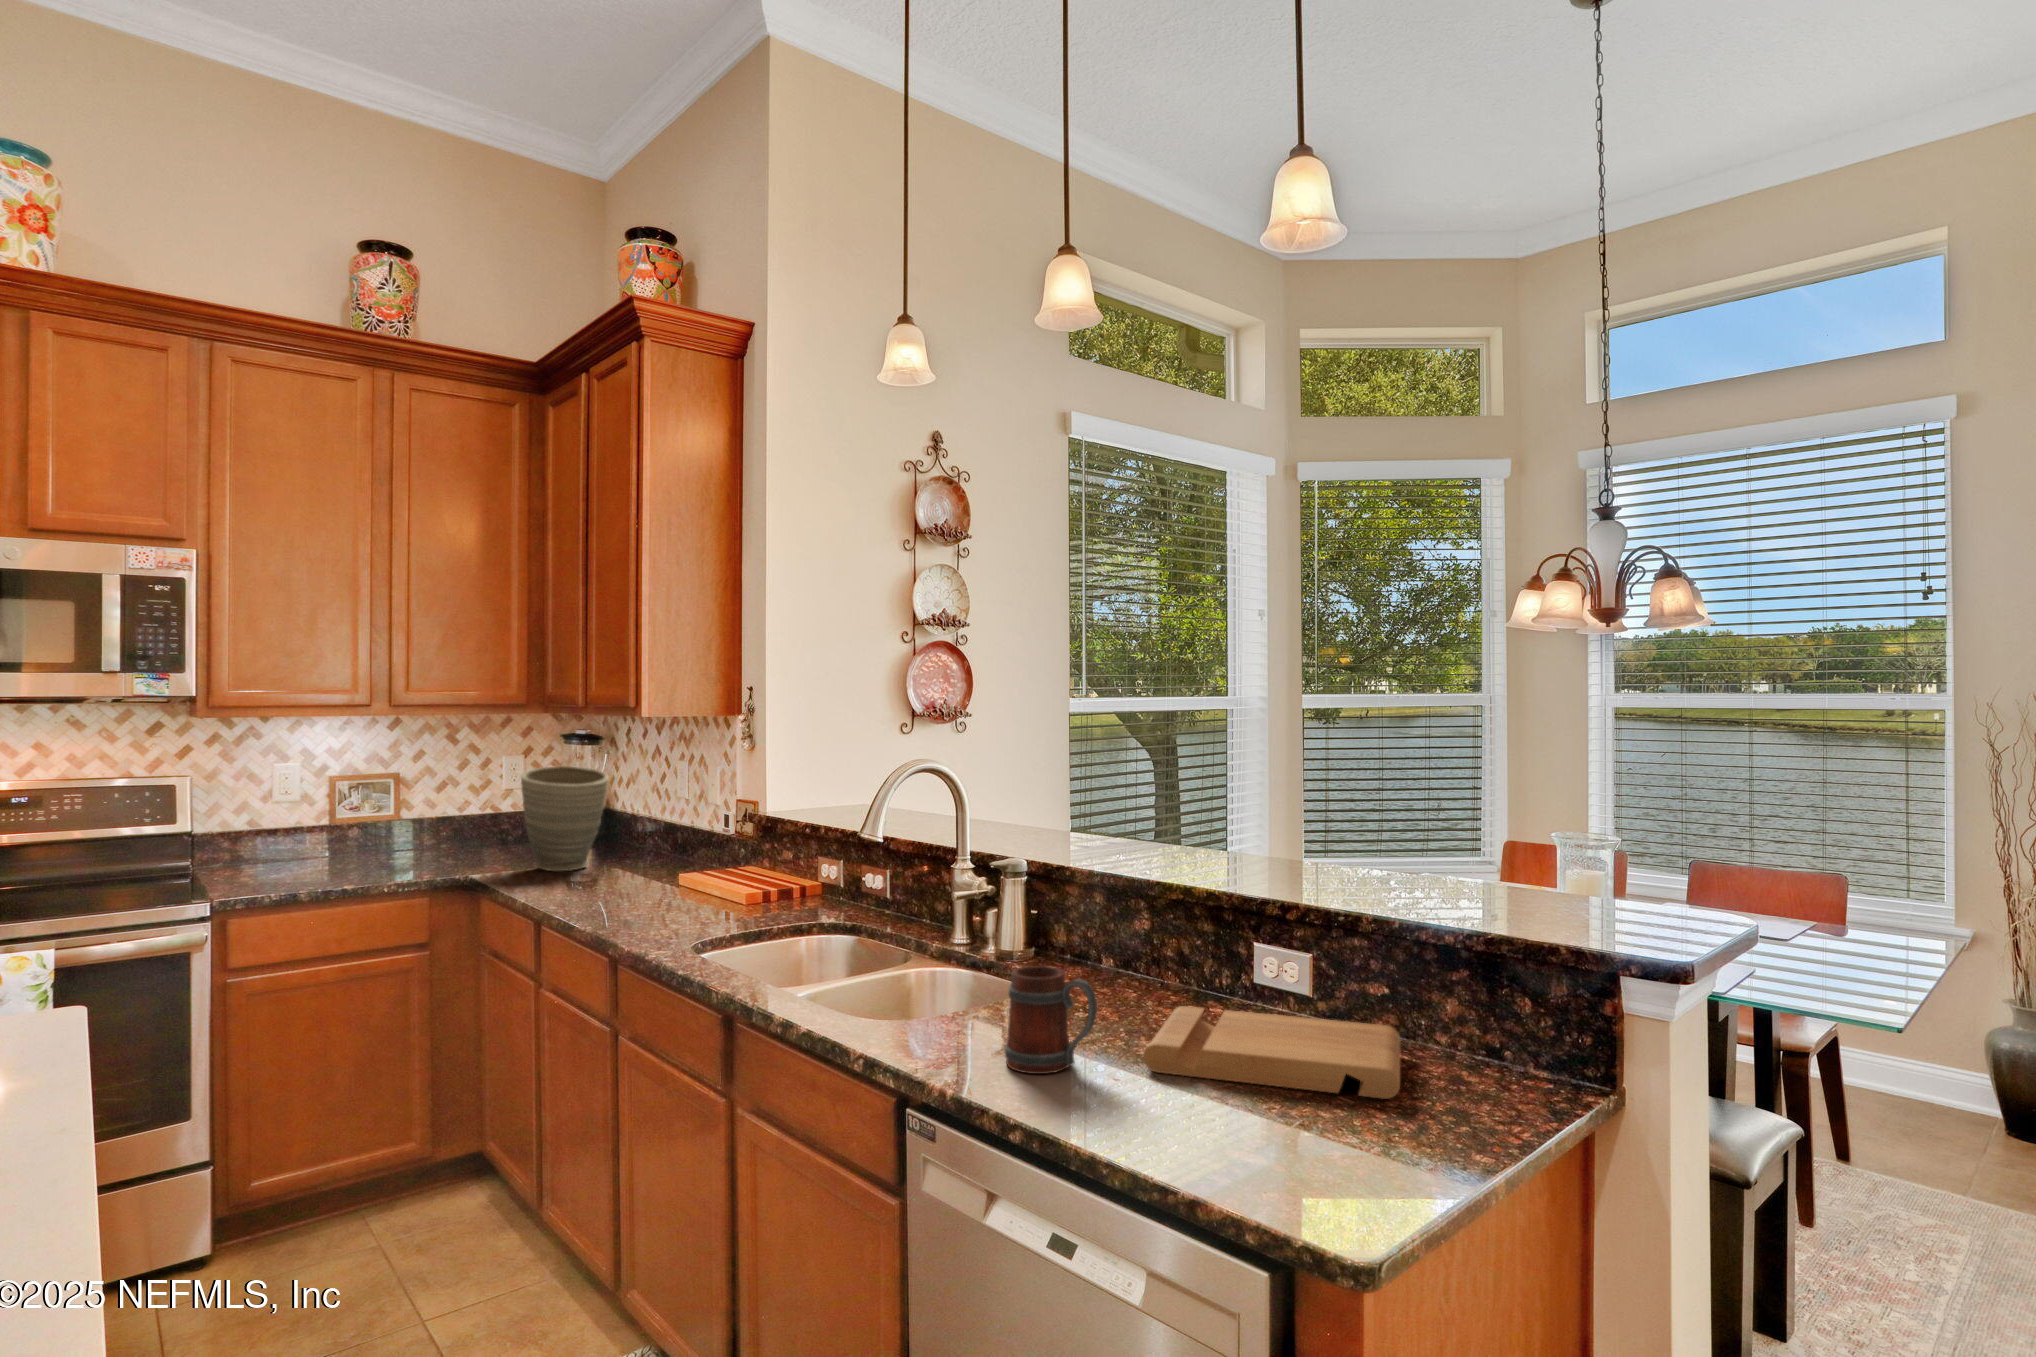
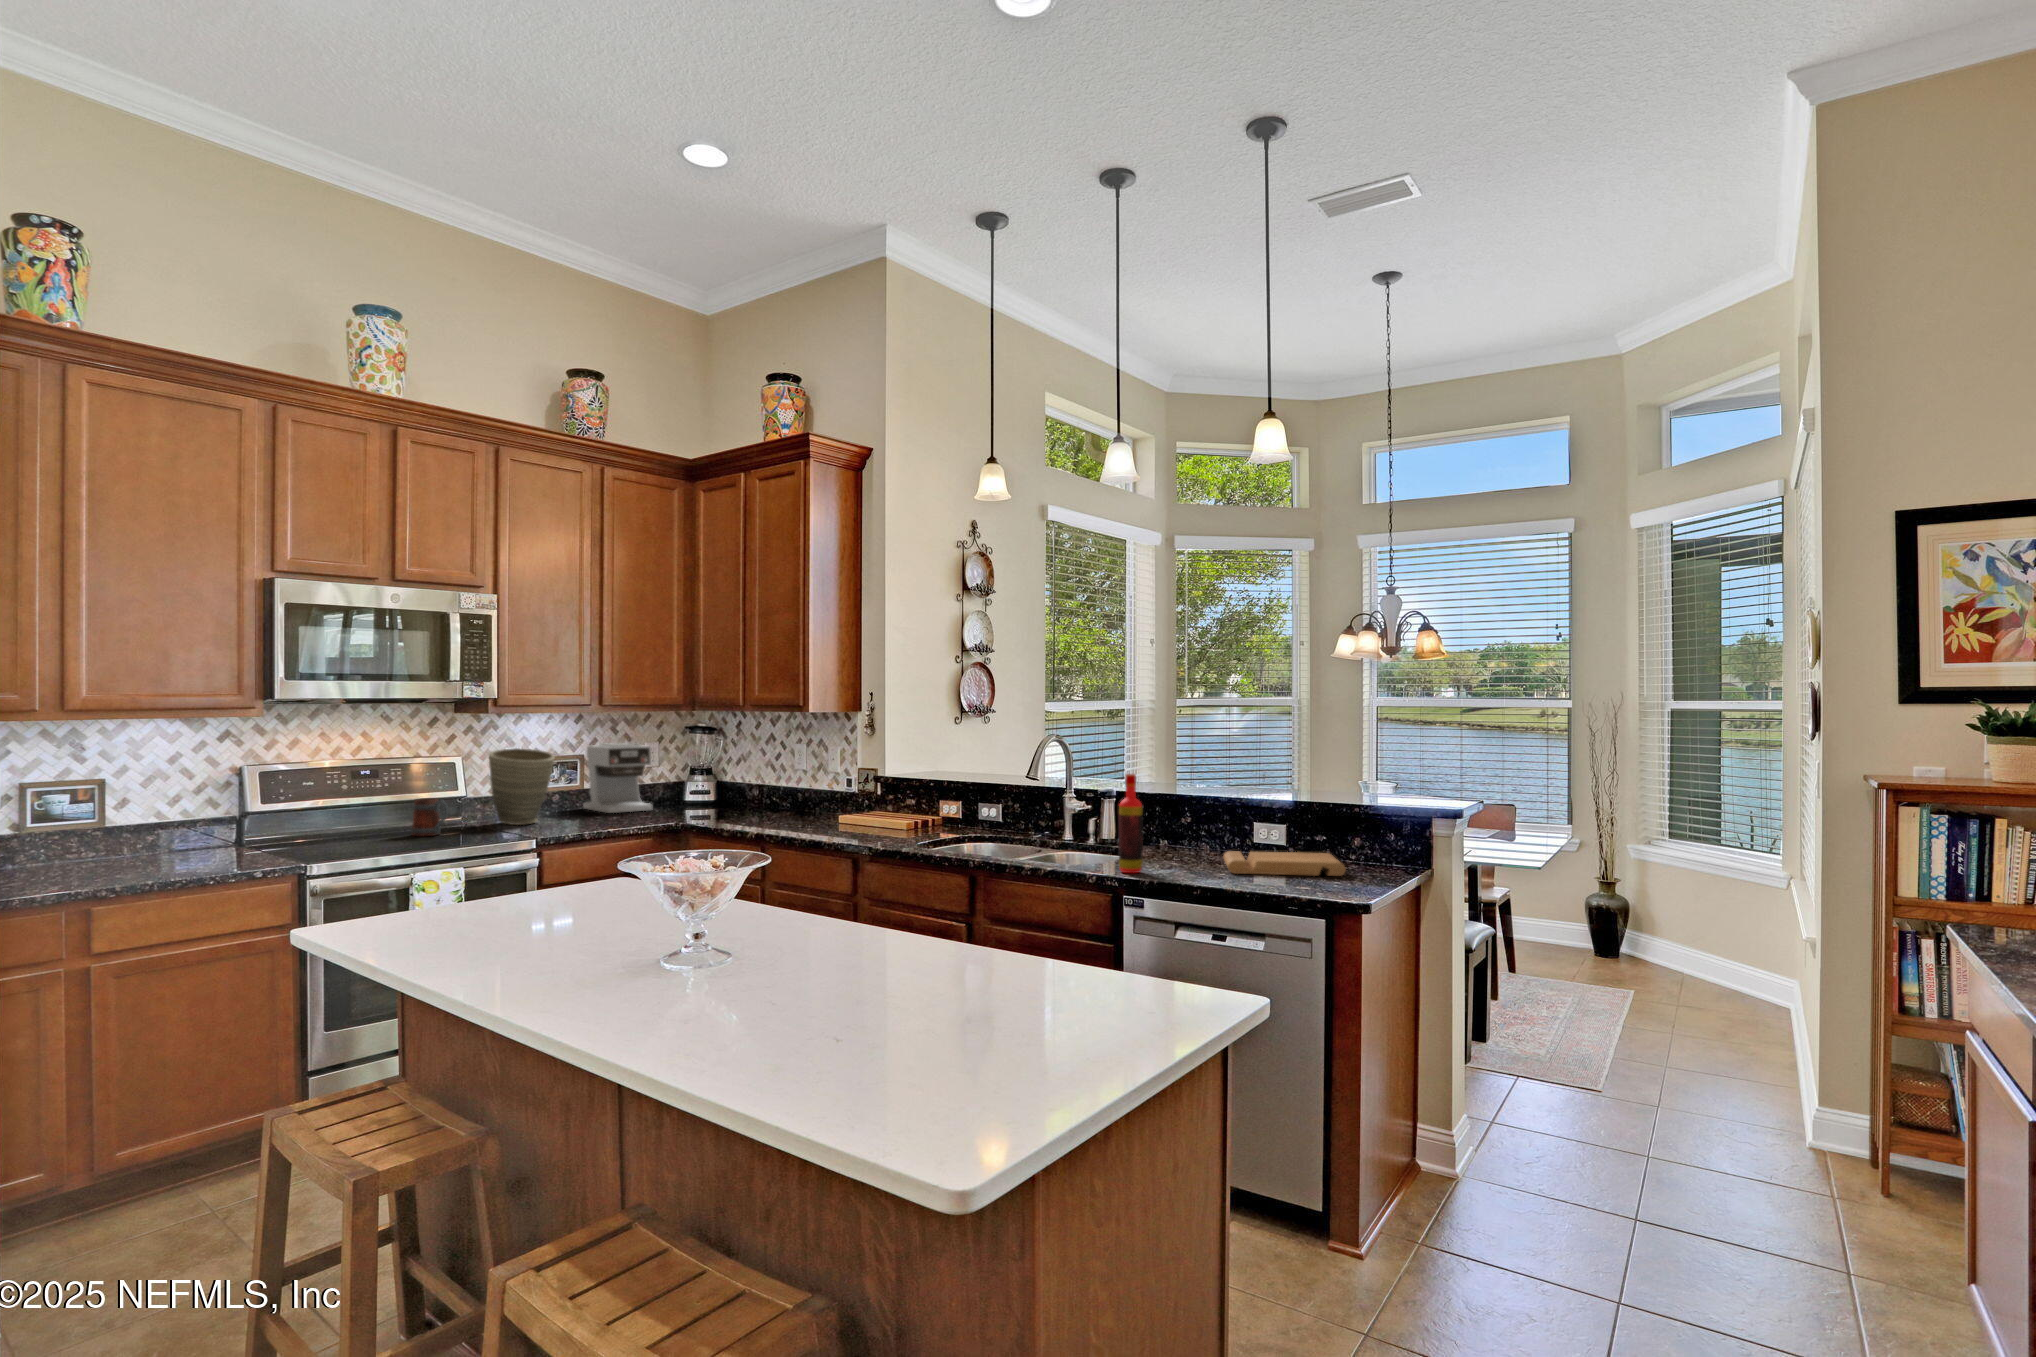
coffee maker: none [403,758,480,856] -> present [583,743,652,813]
vase: present [521,766,608,871] -> present [489,748,555,825]
bottle: none [919,851,967,1059] -> present [1119,774,1143,873]
mug: present [1005,966,1097,1074] -> present [411,798,448,836]

